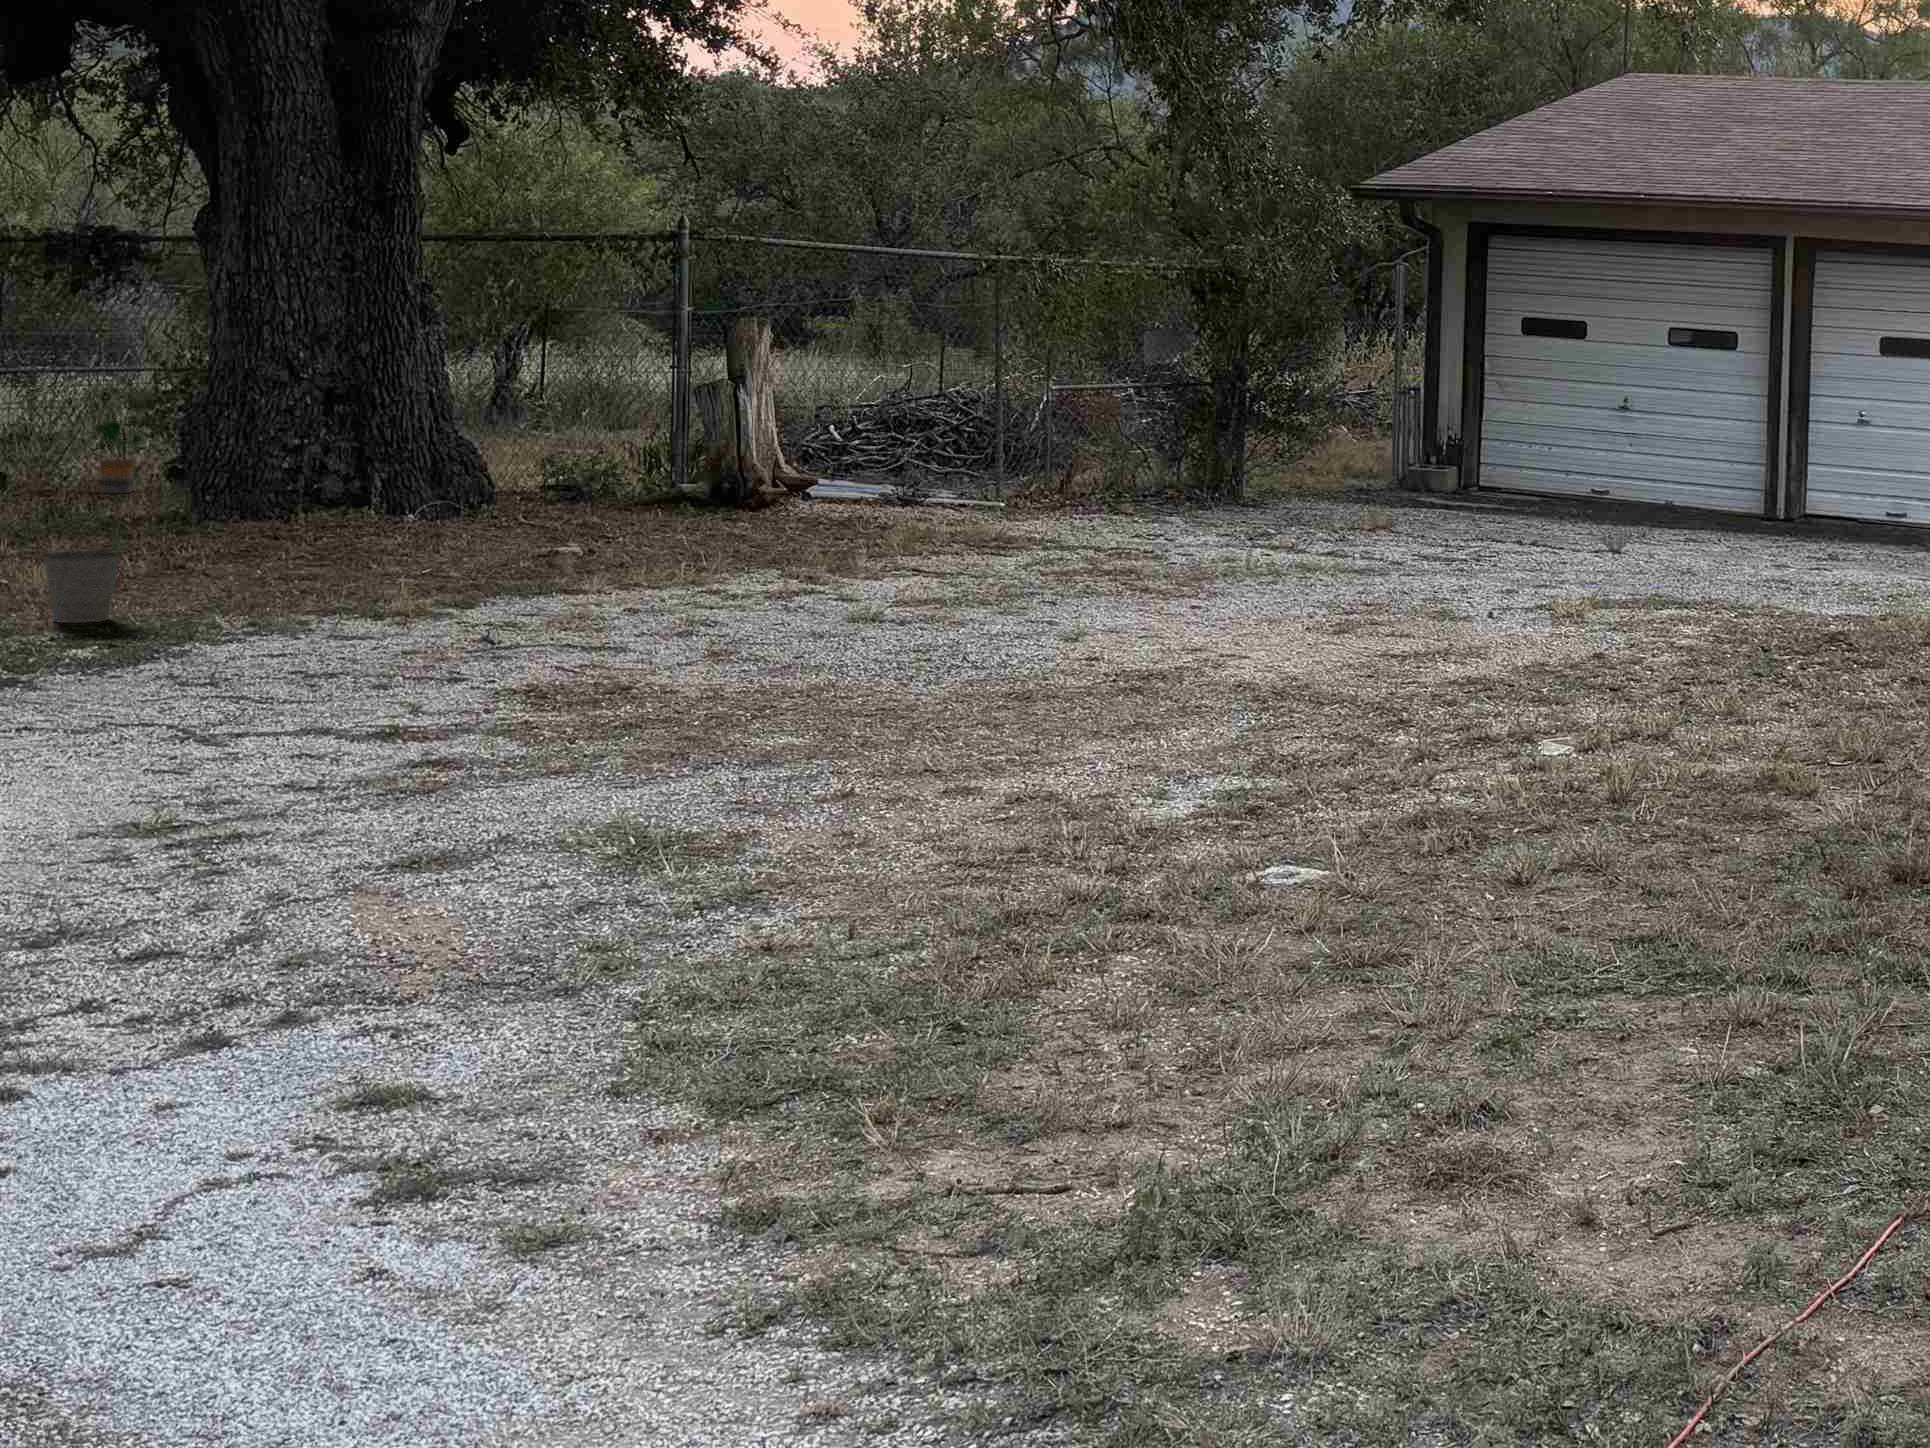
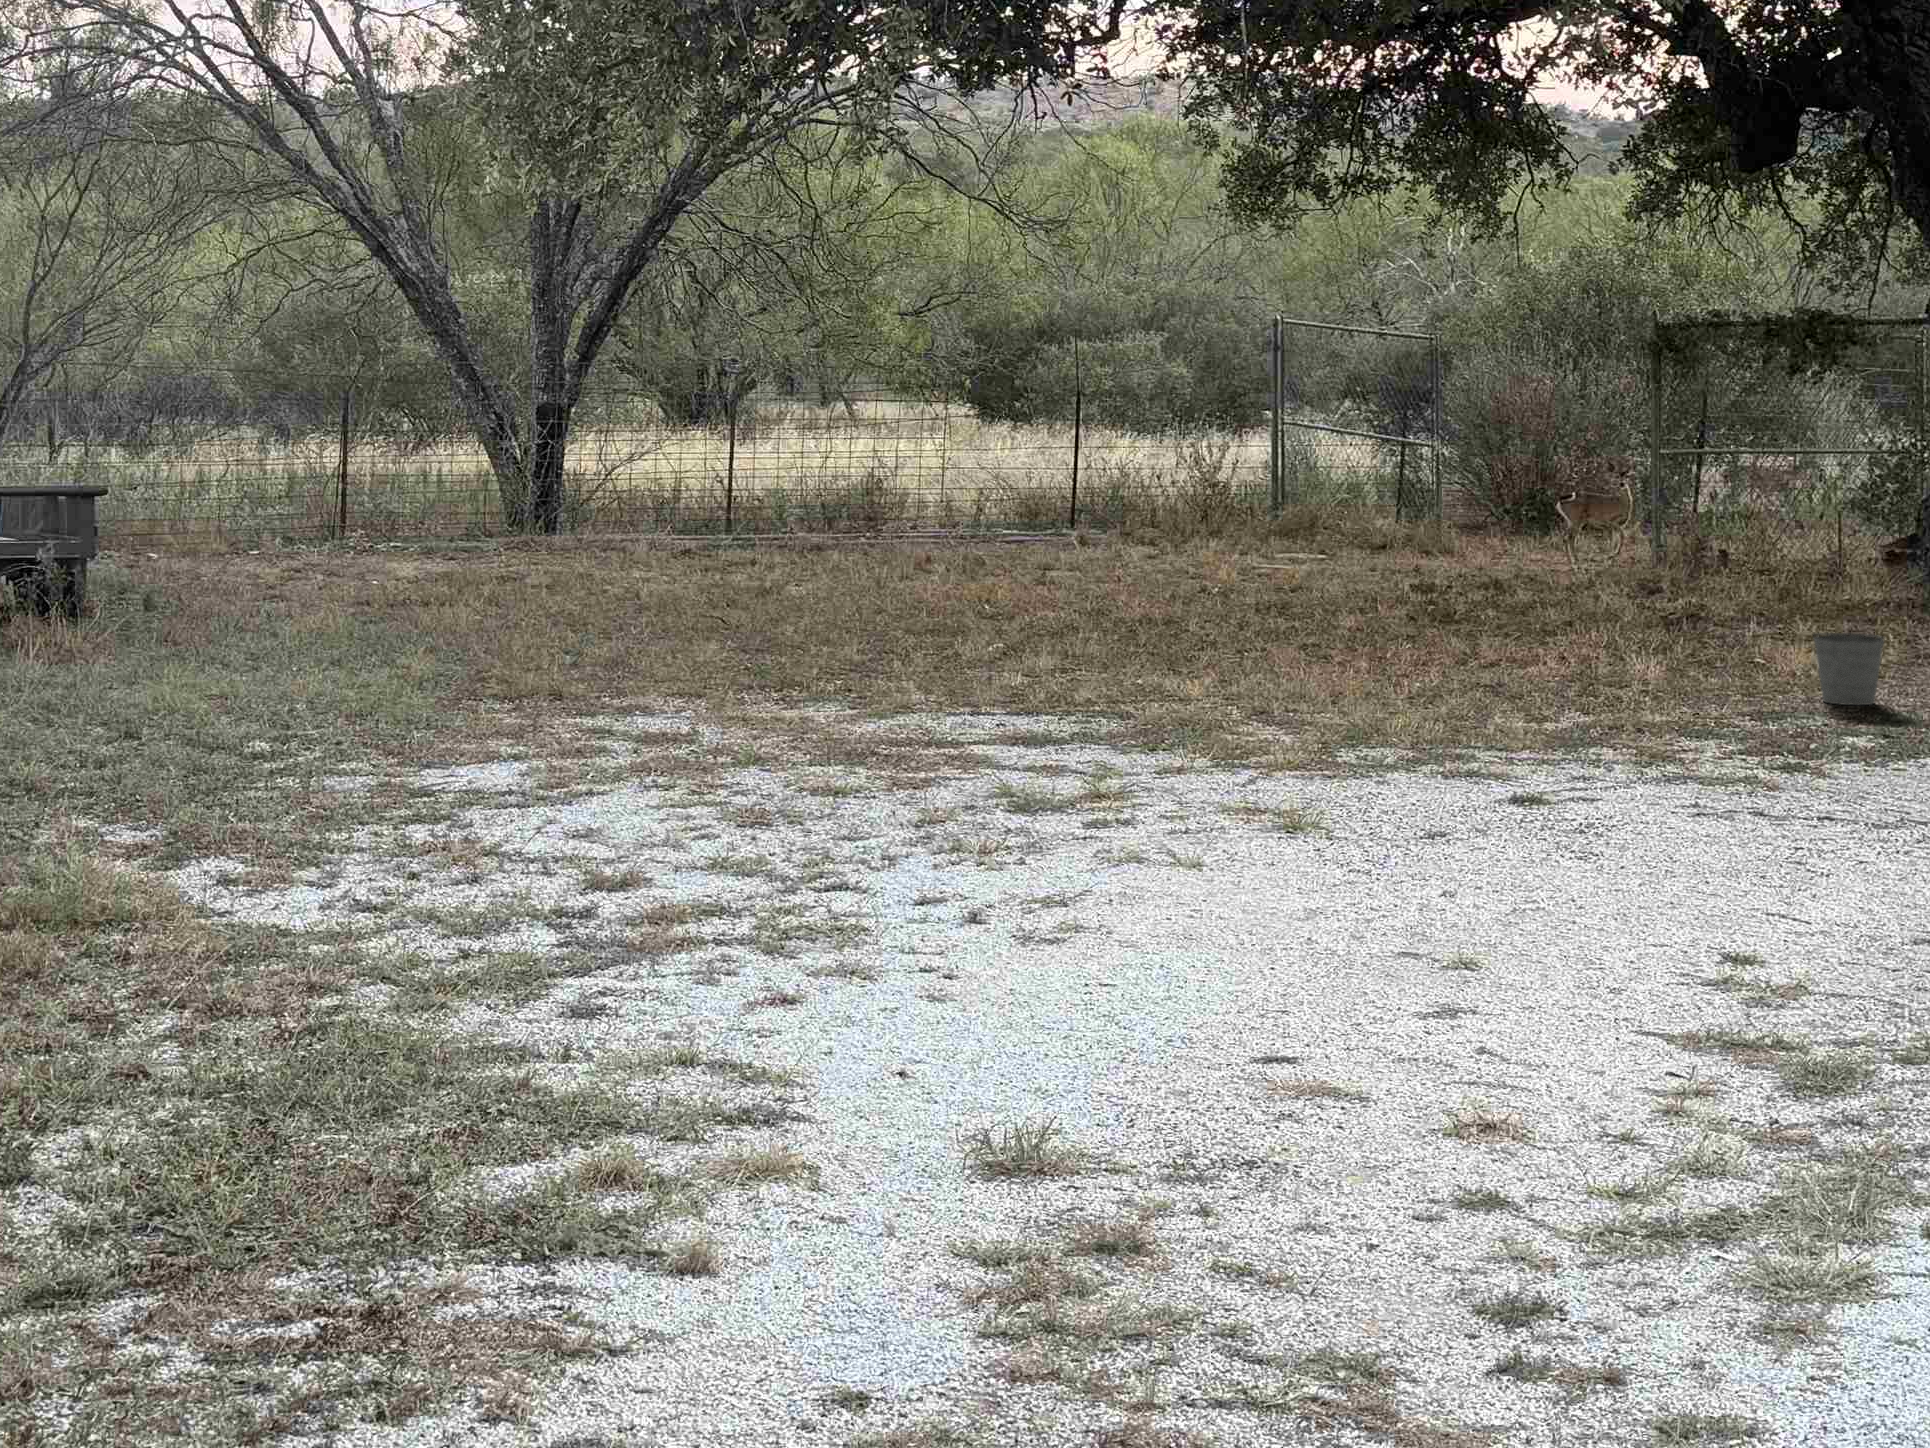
potted tree: present [94,420,143,493] -> none [1820,503,1871,577]

